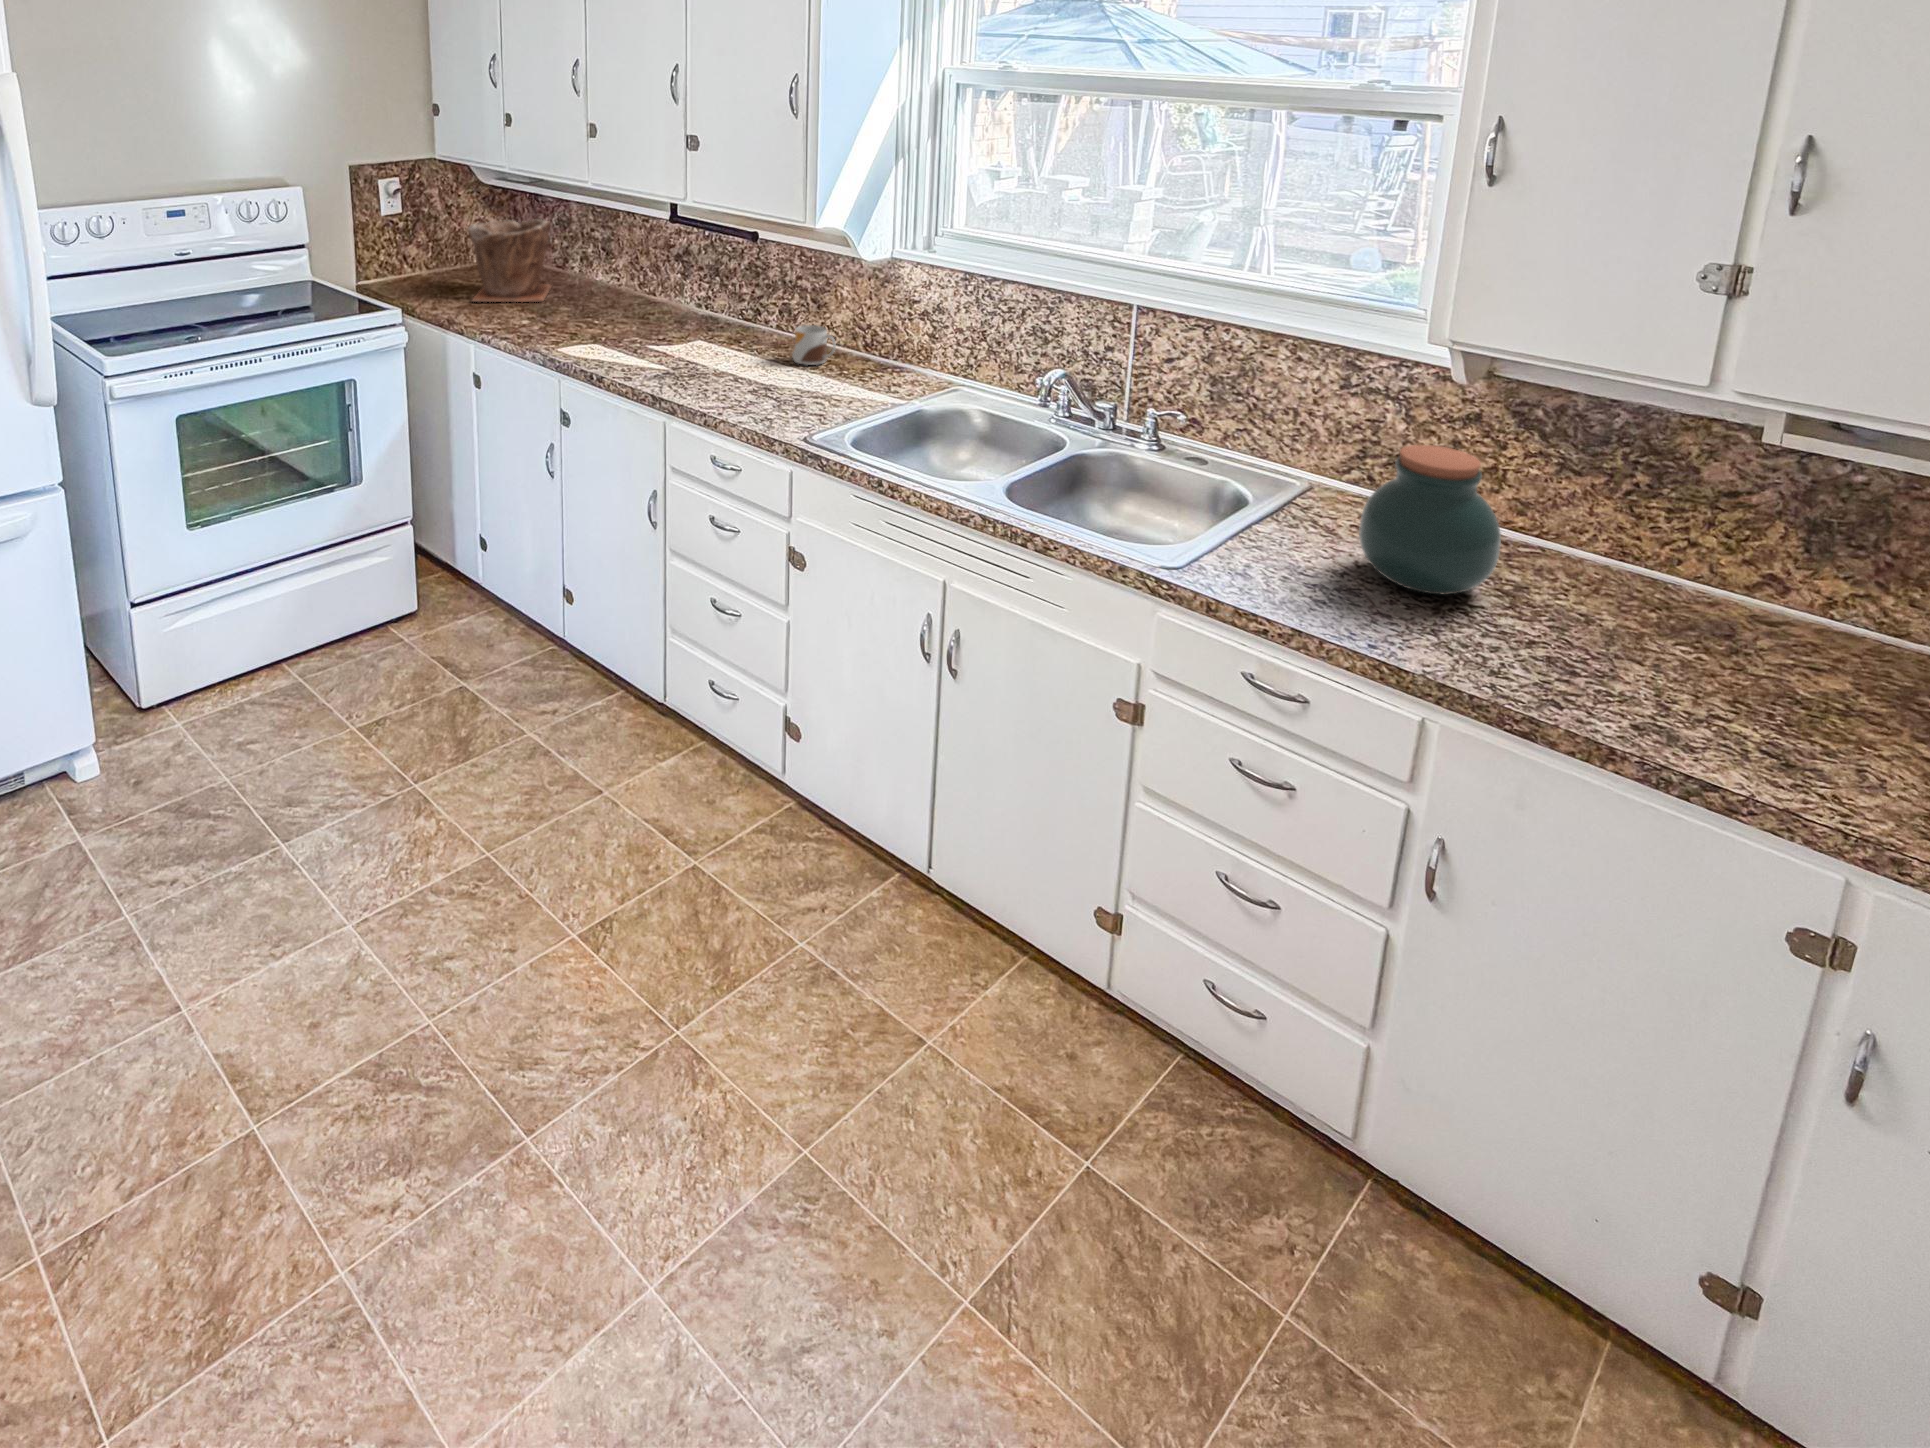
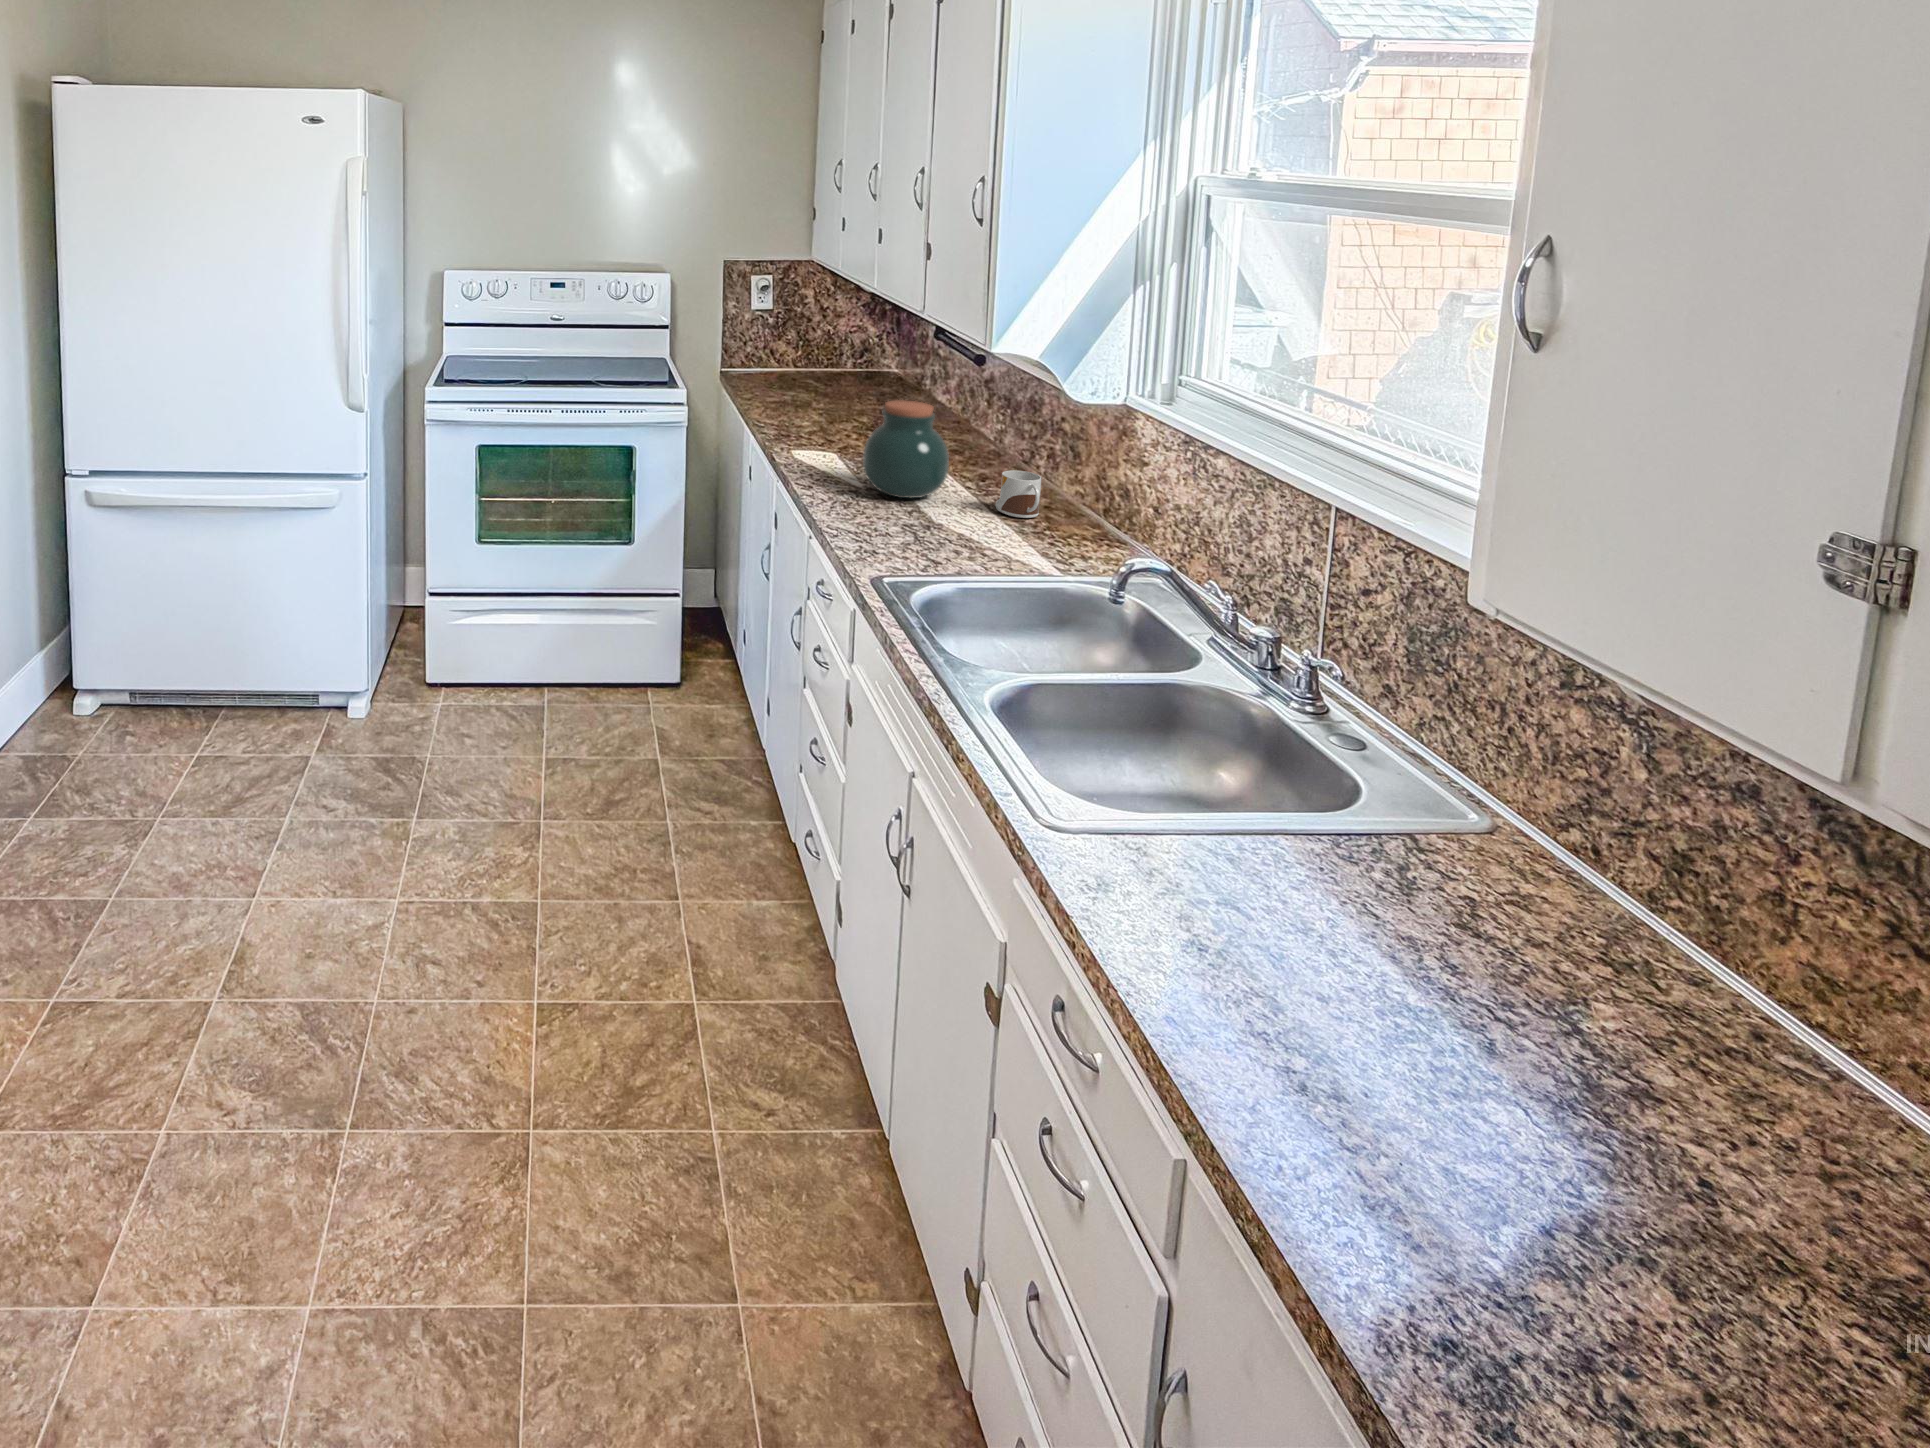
plant pot: present [468,219,551,302] -> none [786,326,880,411]
jar: present [1359,445,1501,594] -> present [863,400,949,498]

